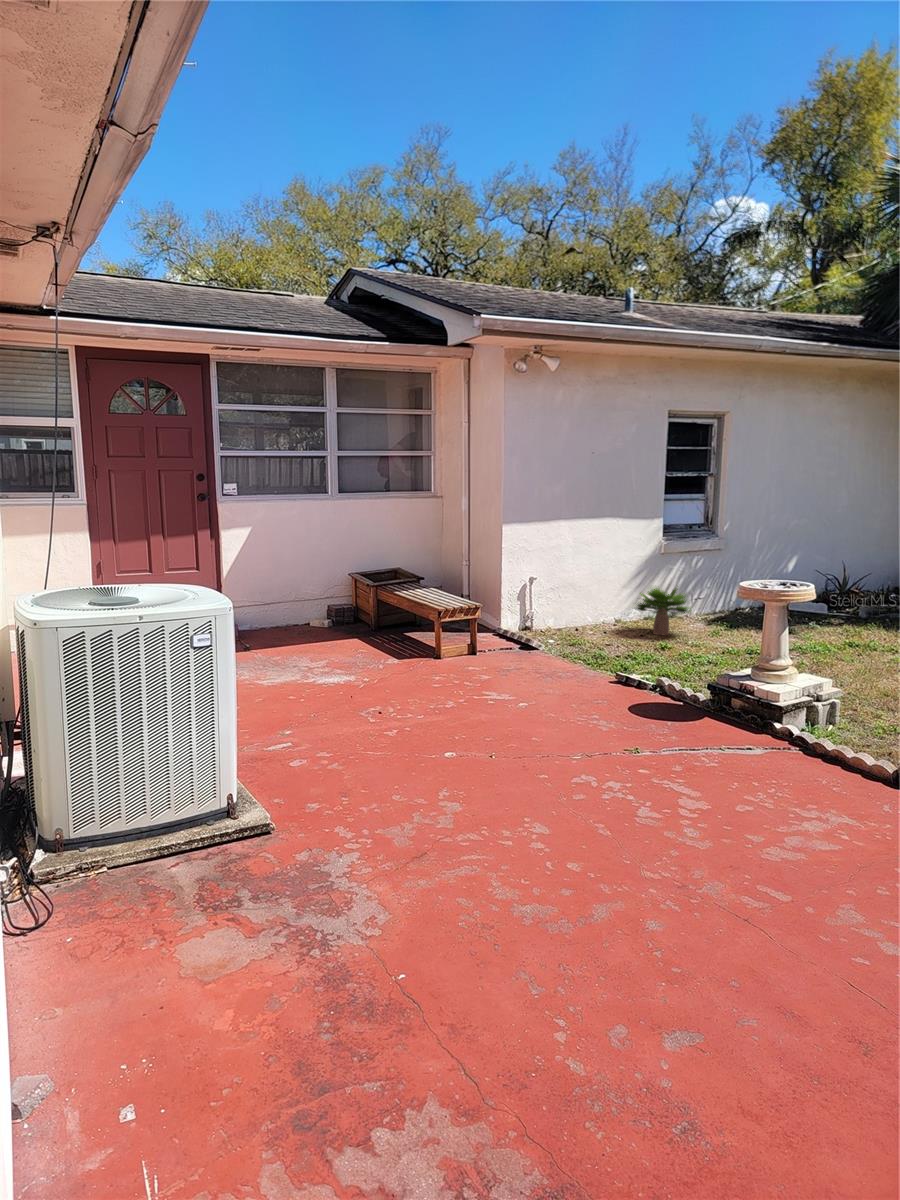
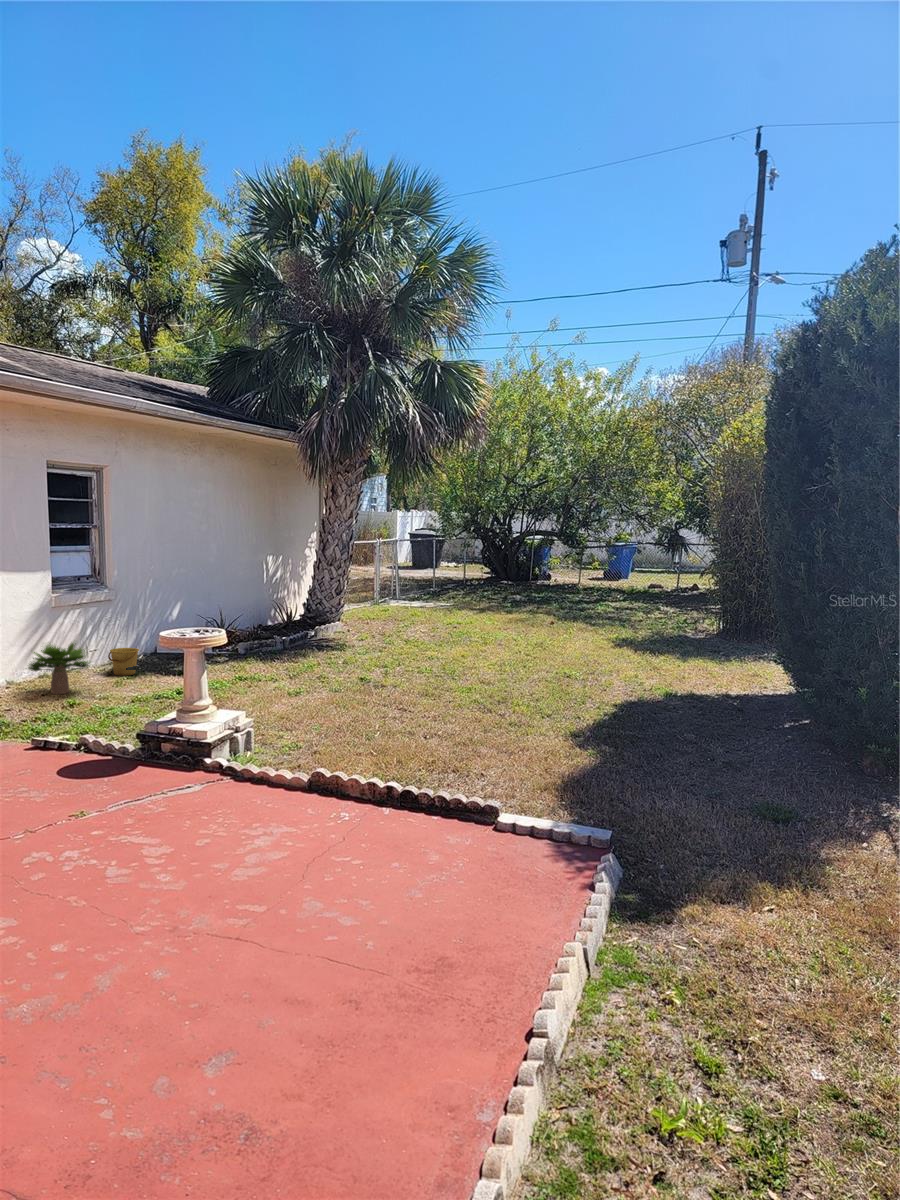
bucket: none [712,598,743,626] -> present [108,648,139,676]

